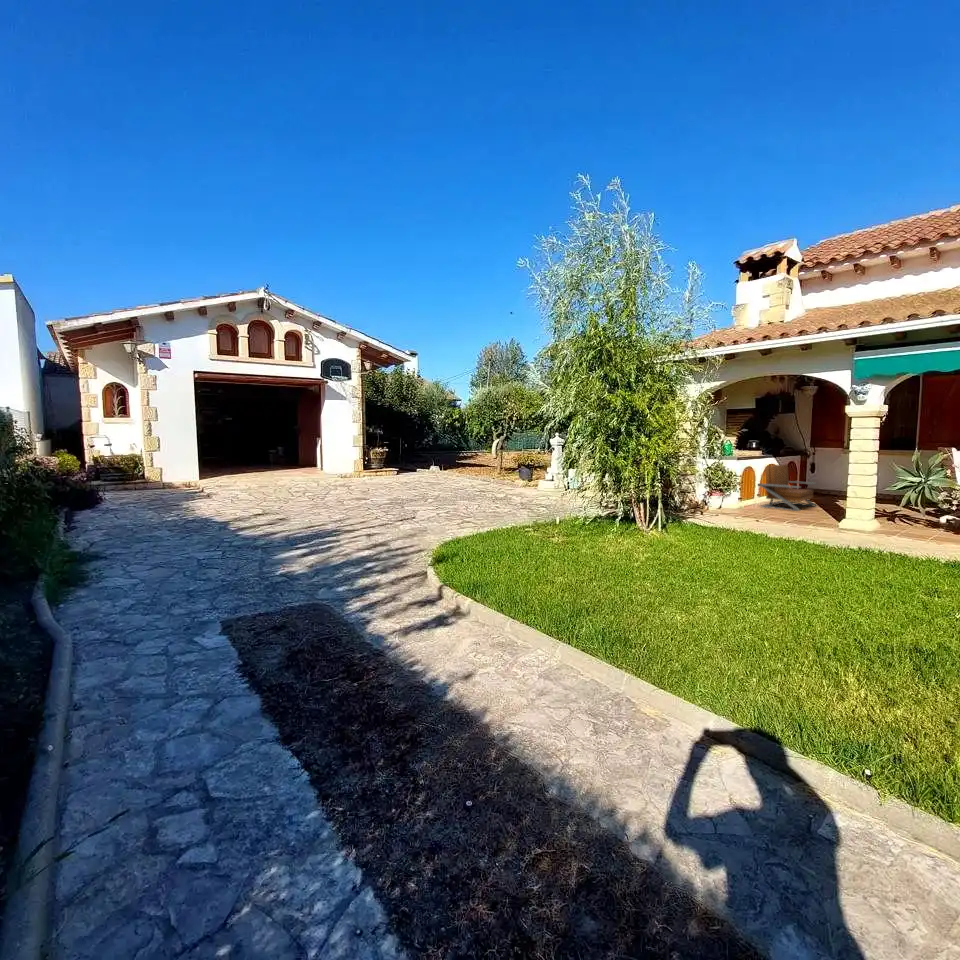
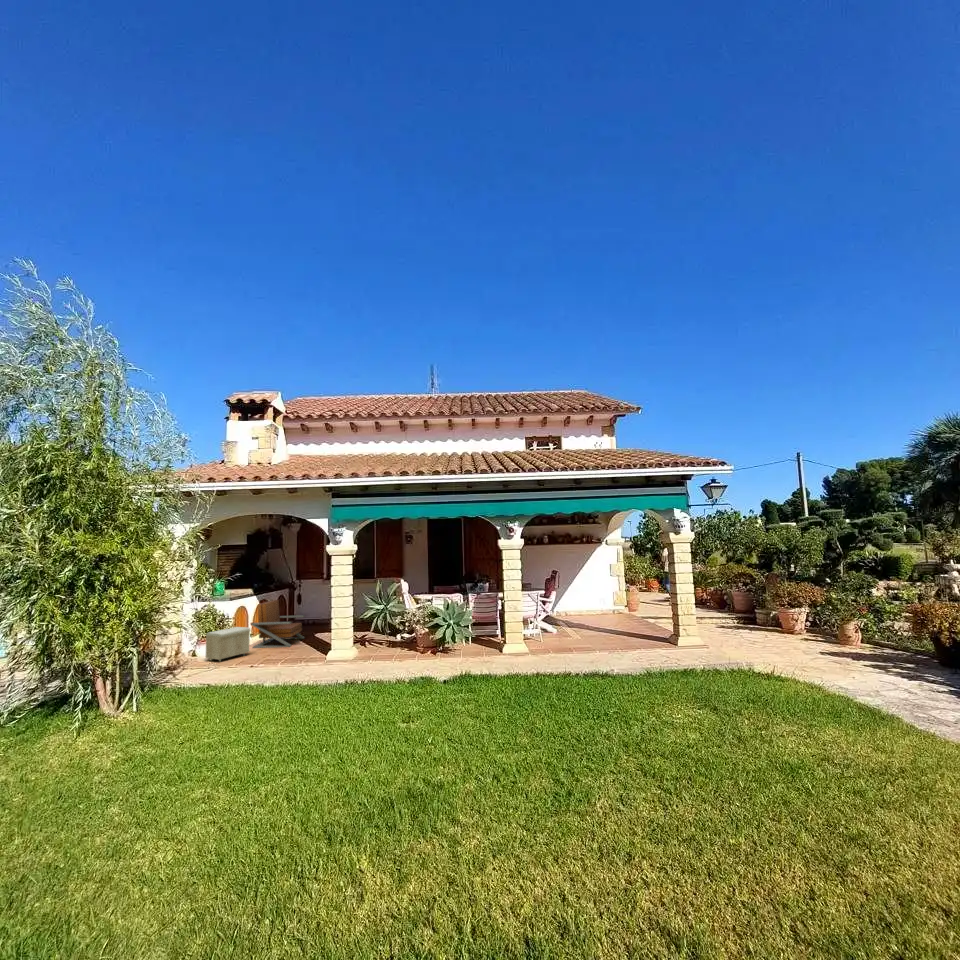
storage bench: none [716,485,757,513] -> present [206,627,250,662]

